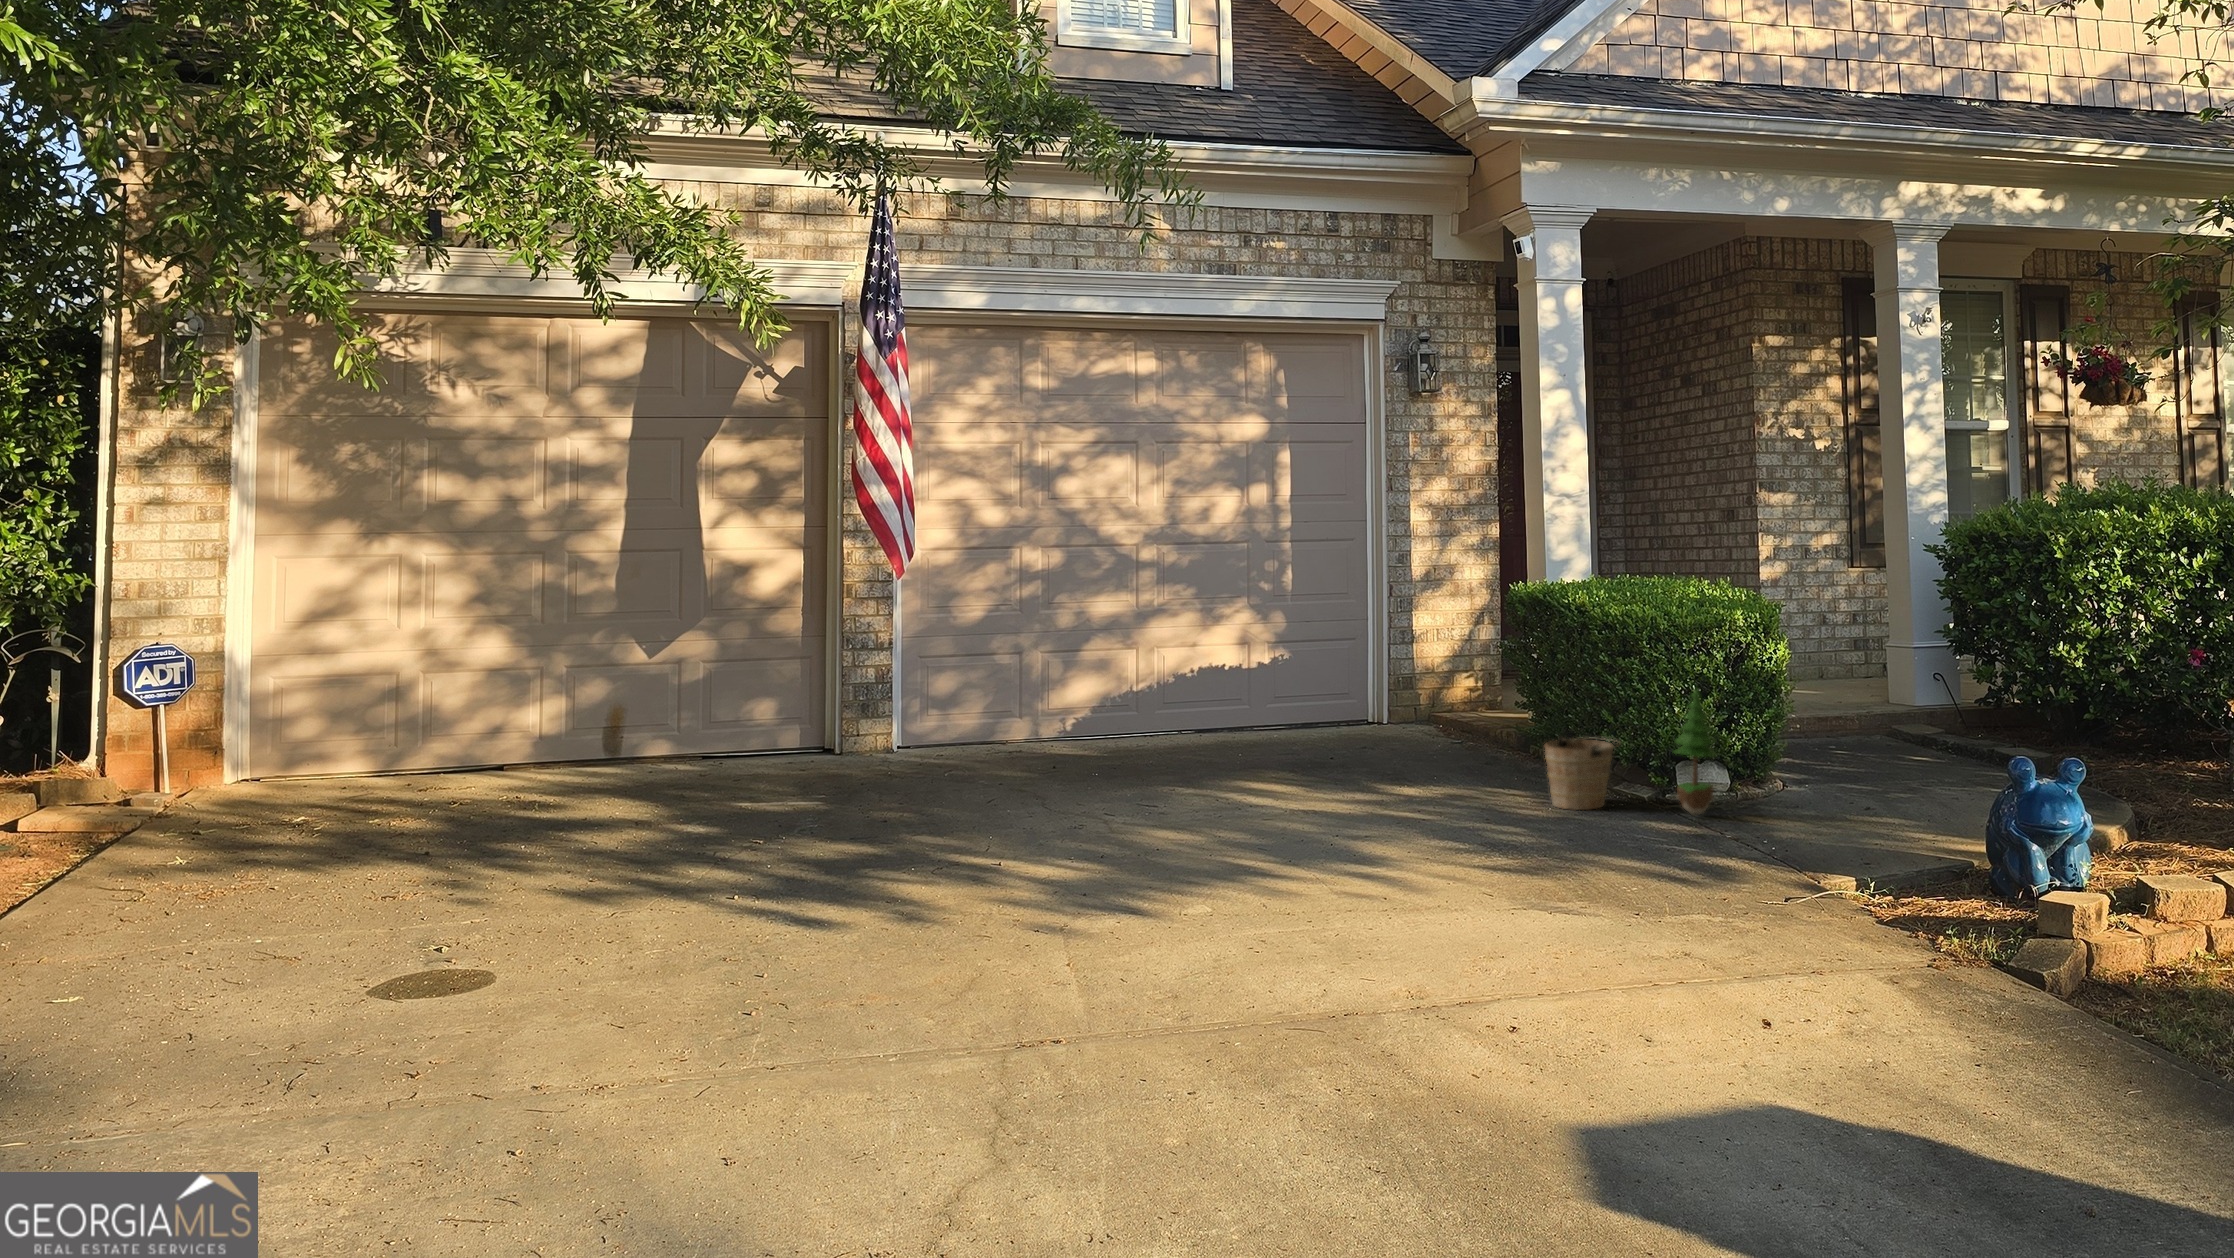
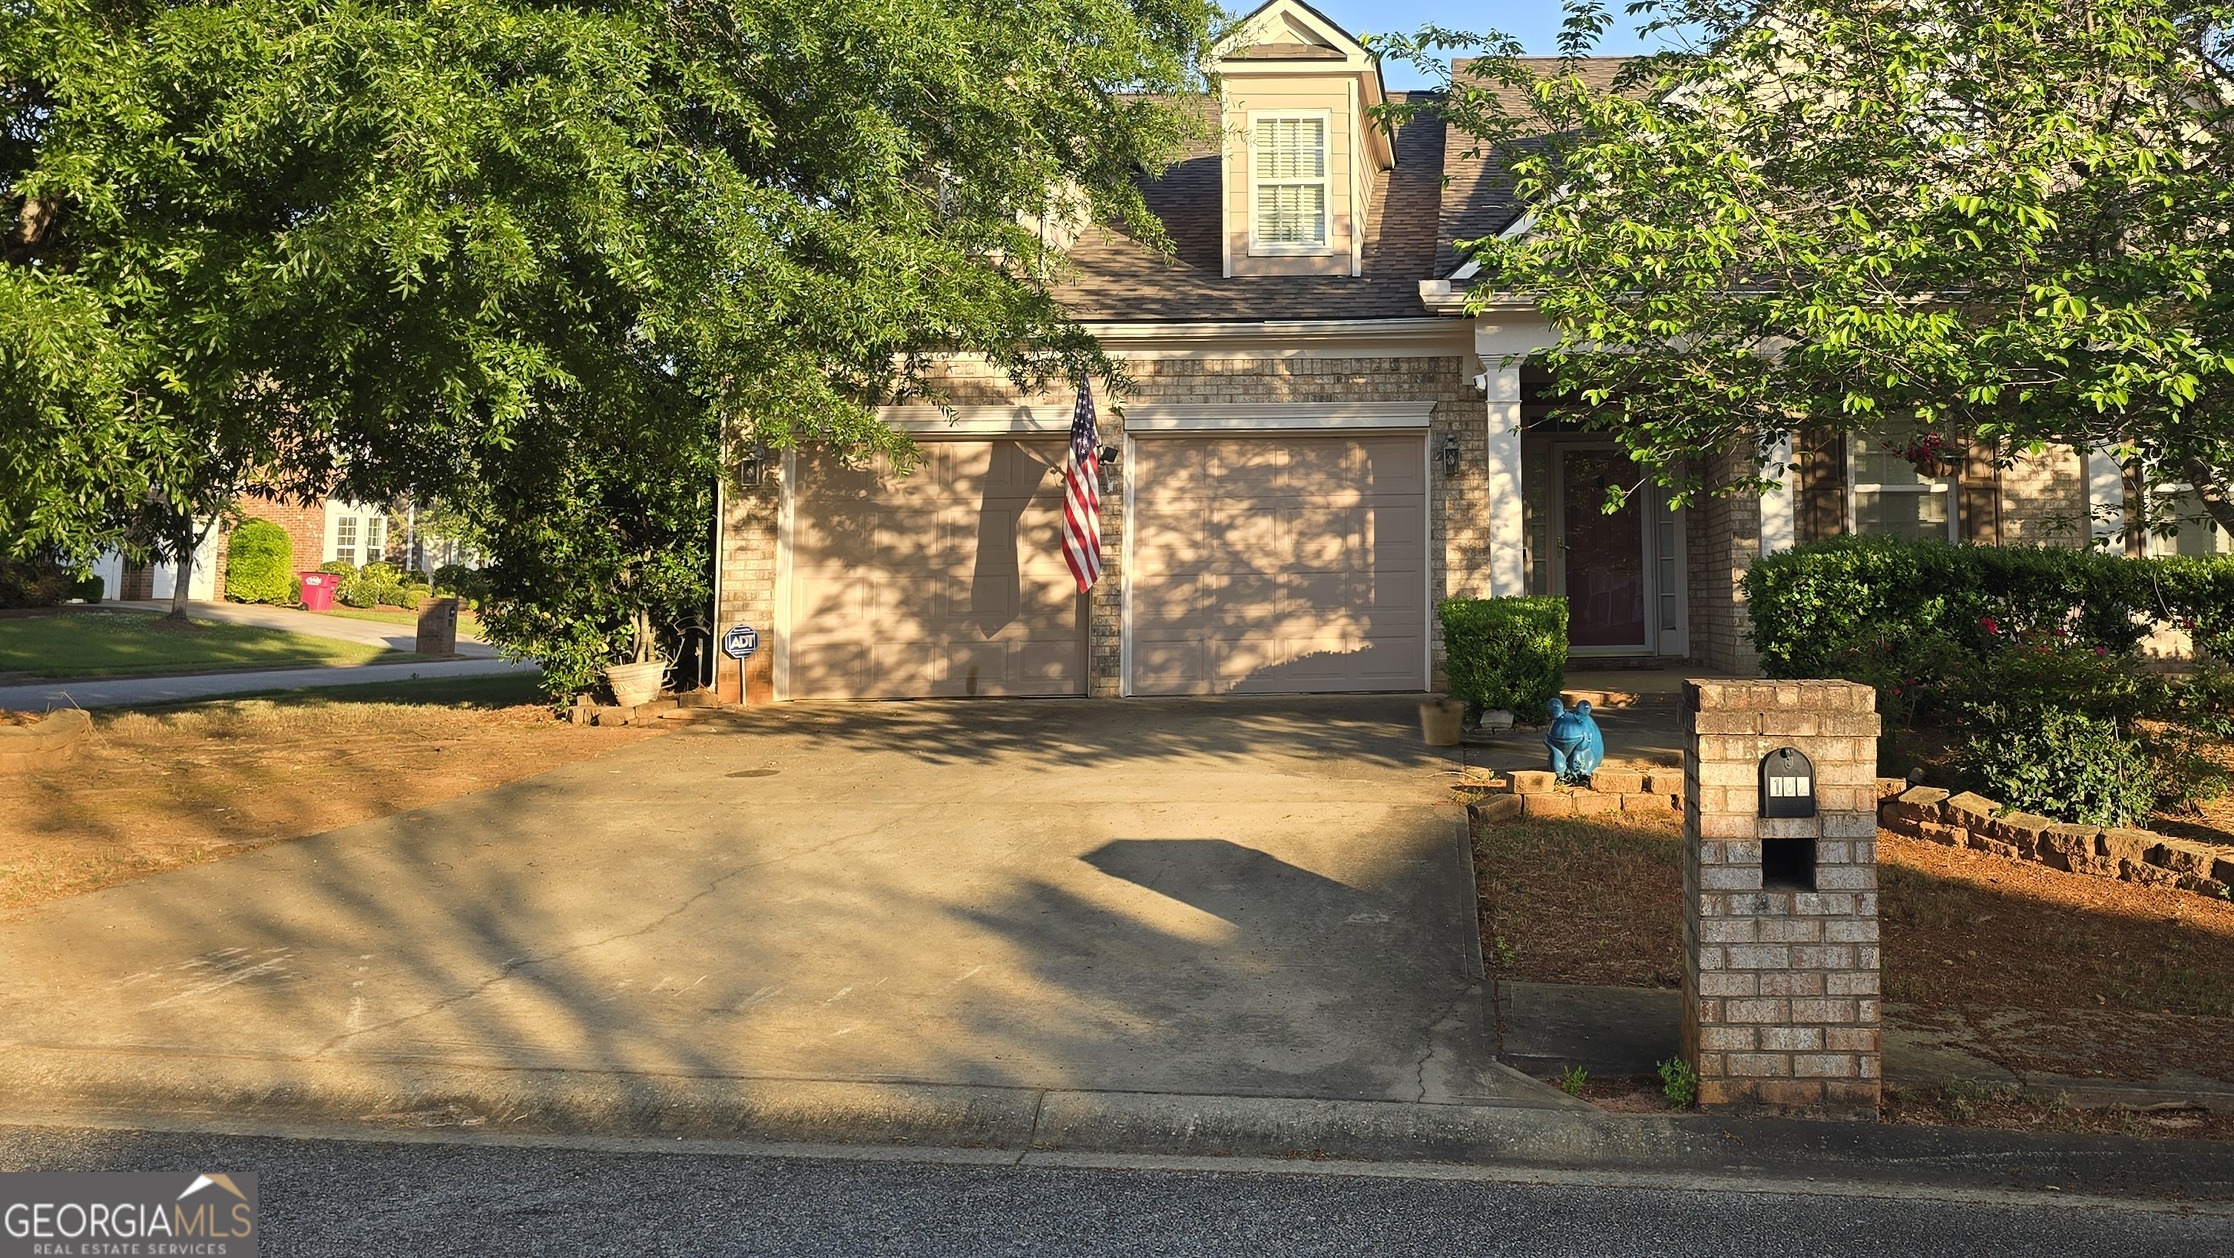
potted tree: present [1674,689,1717,816] -> none [1481,669,1511,753]

